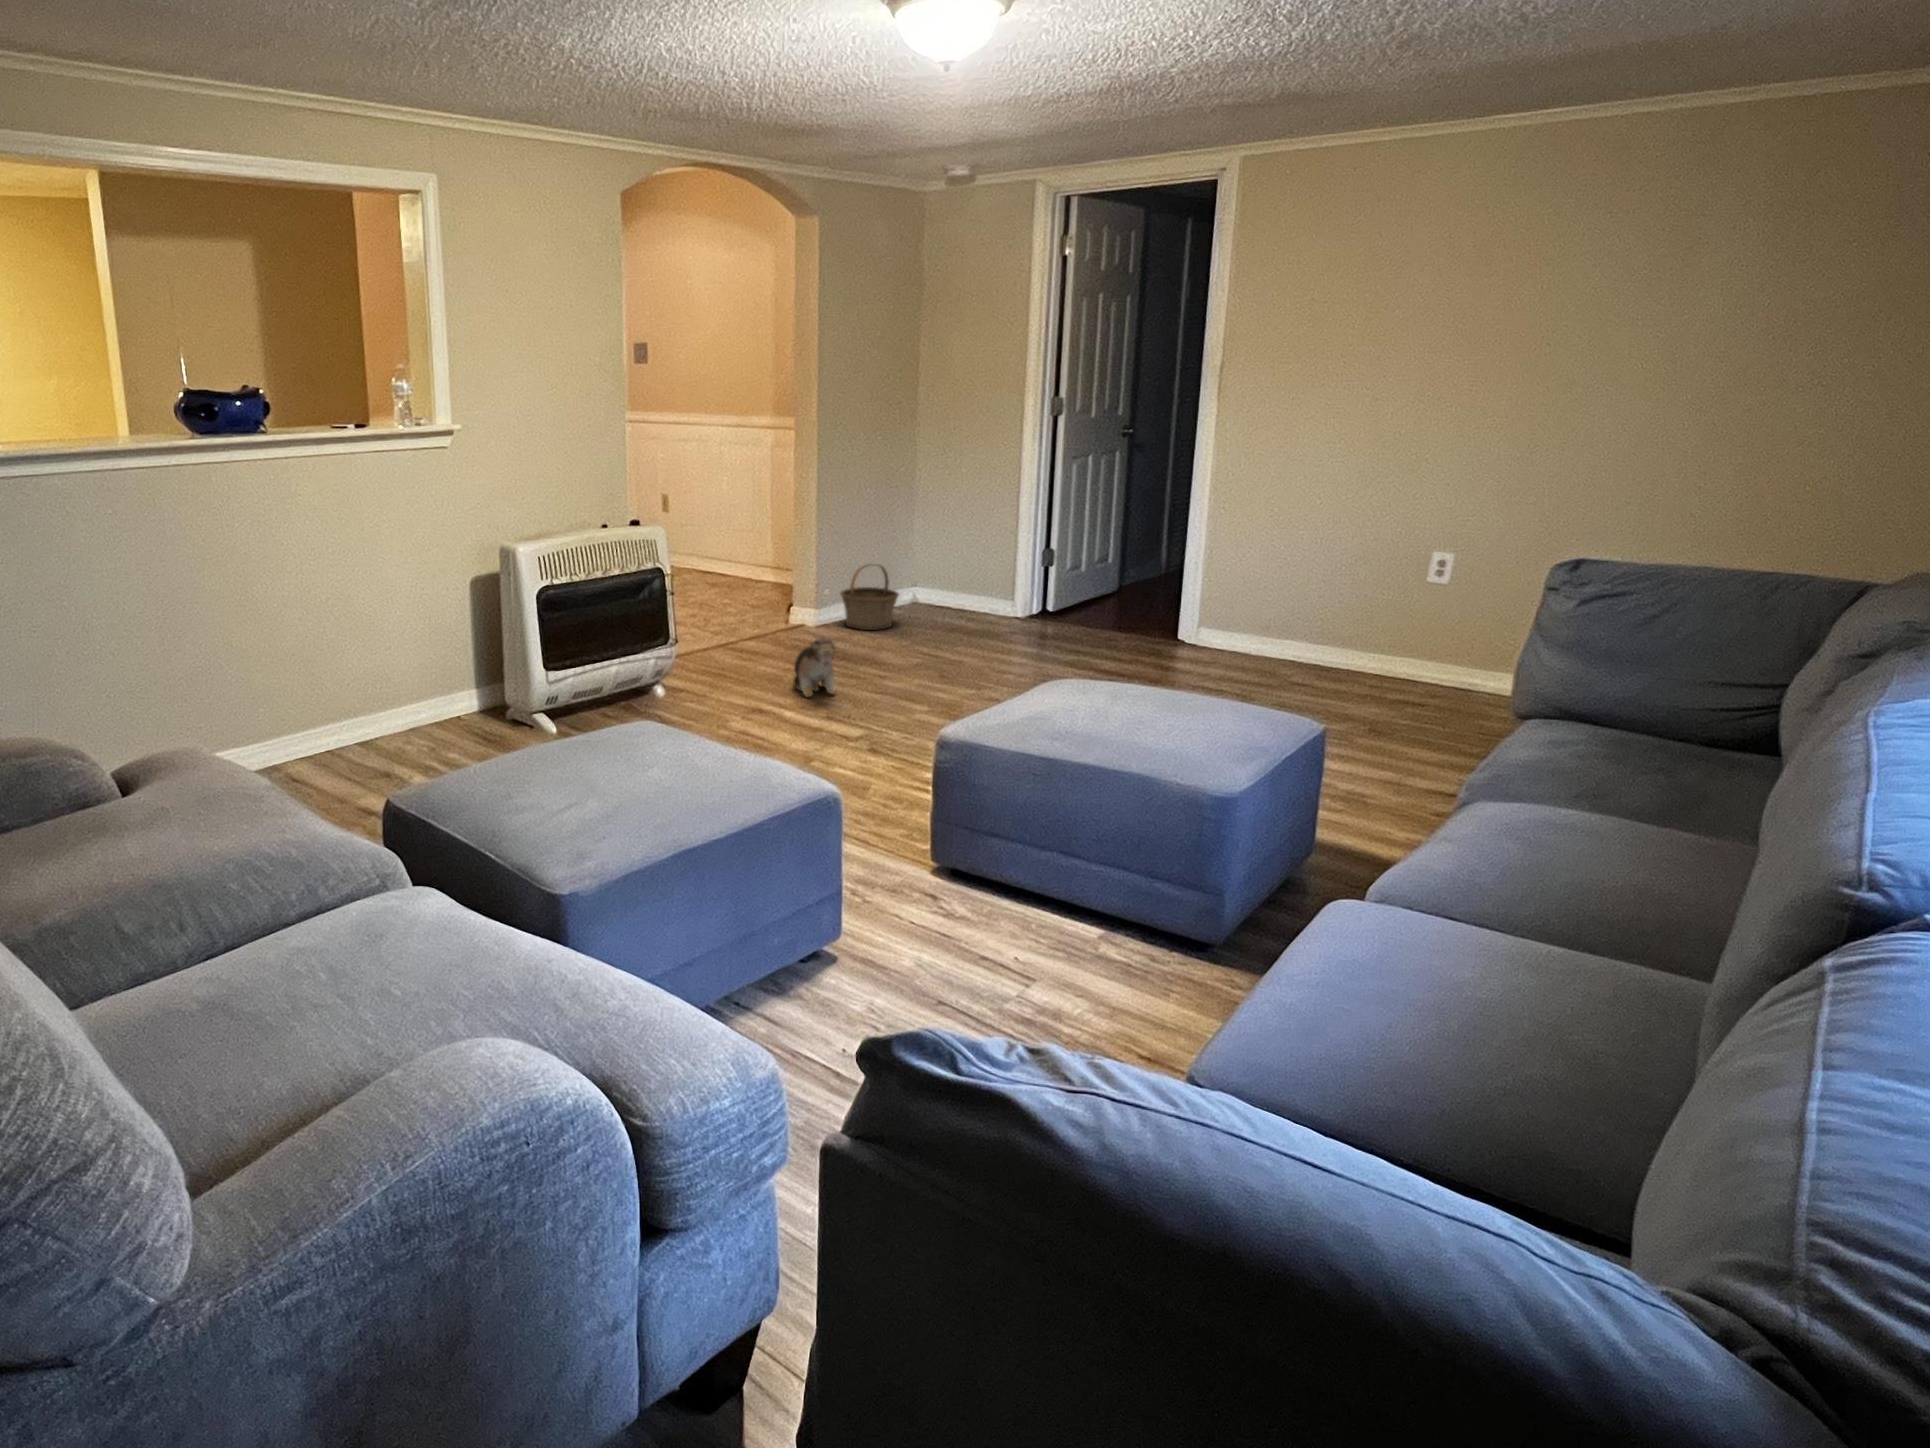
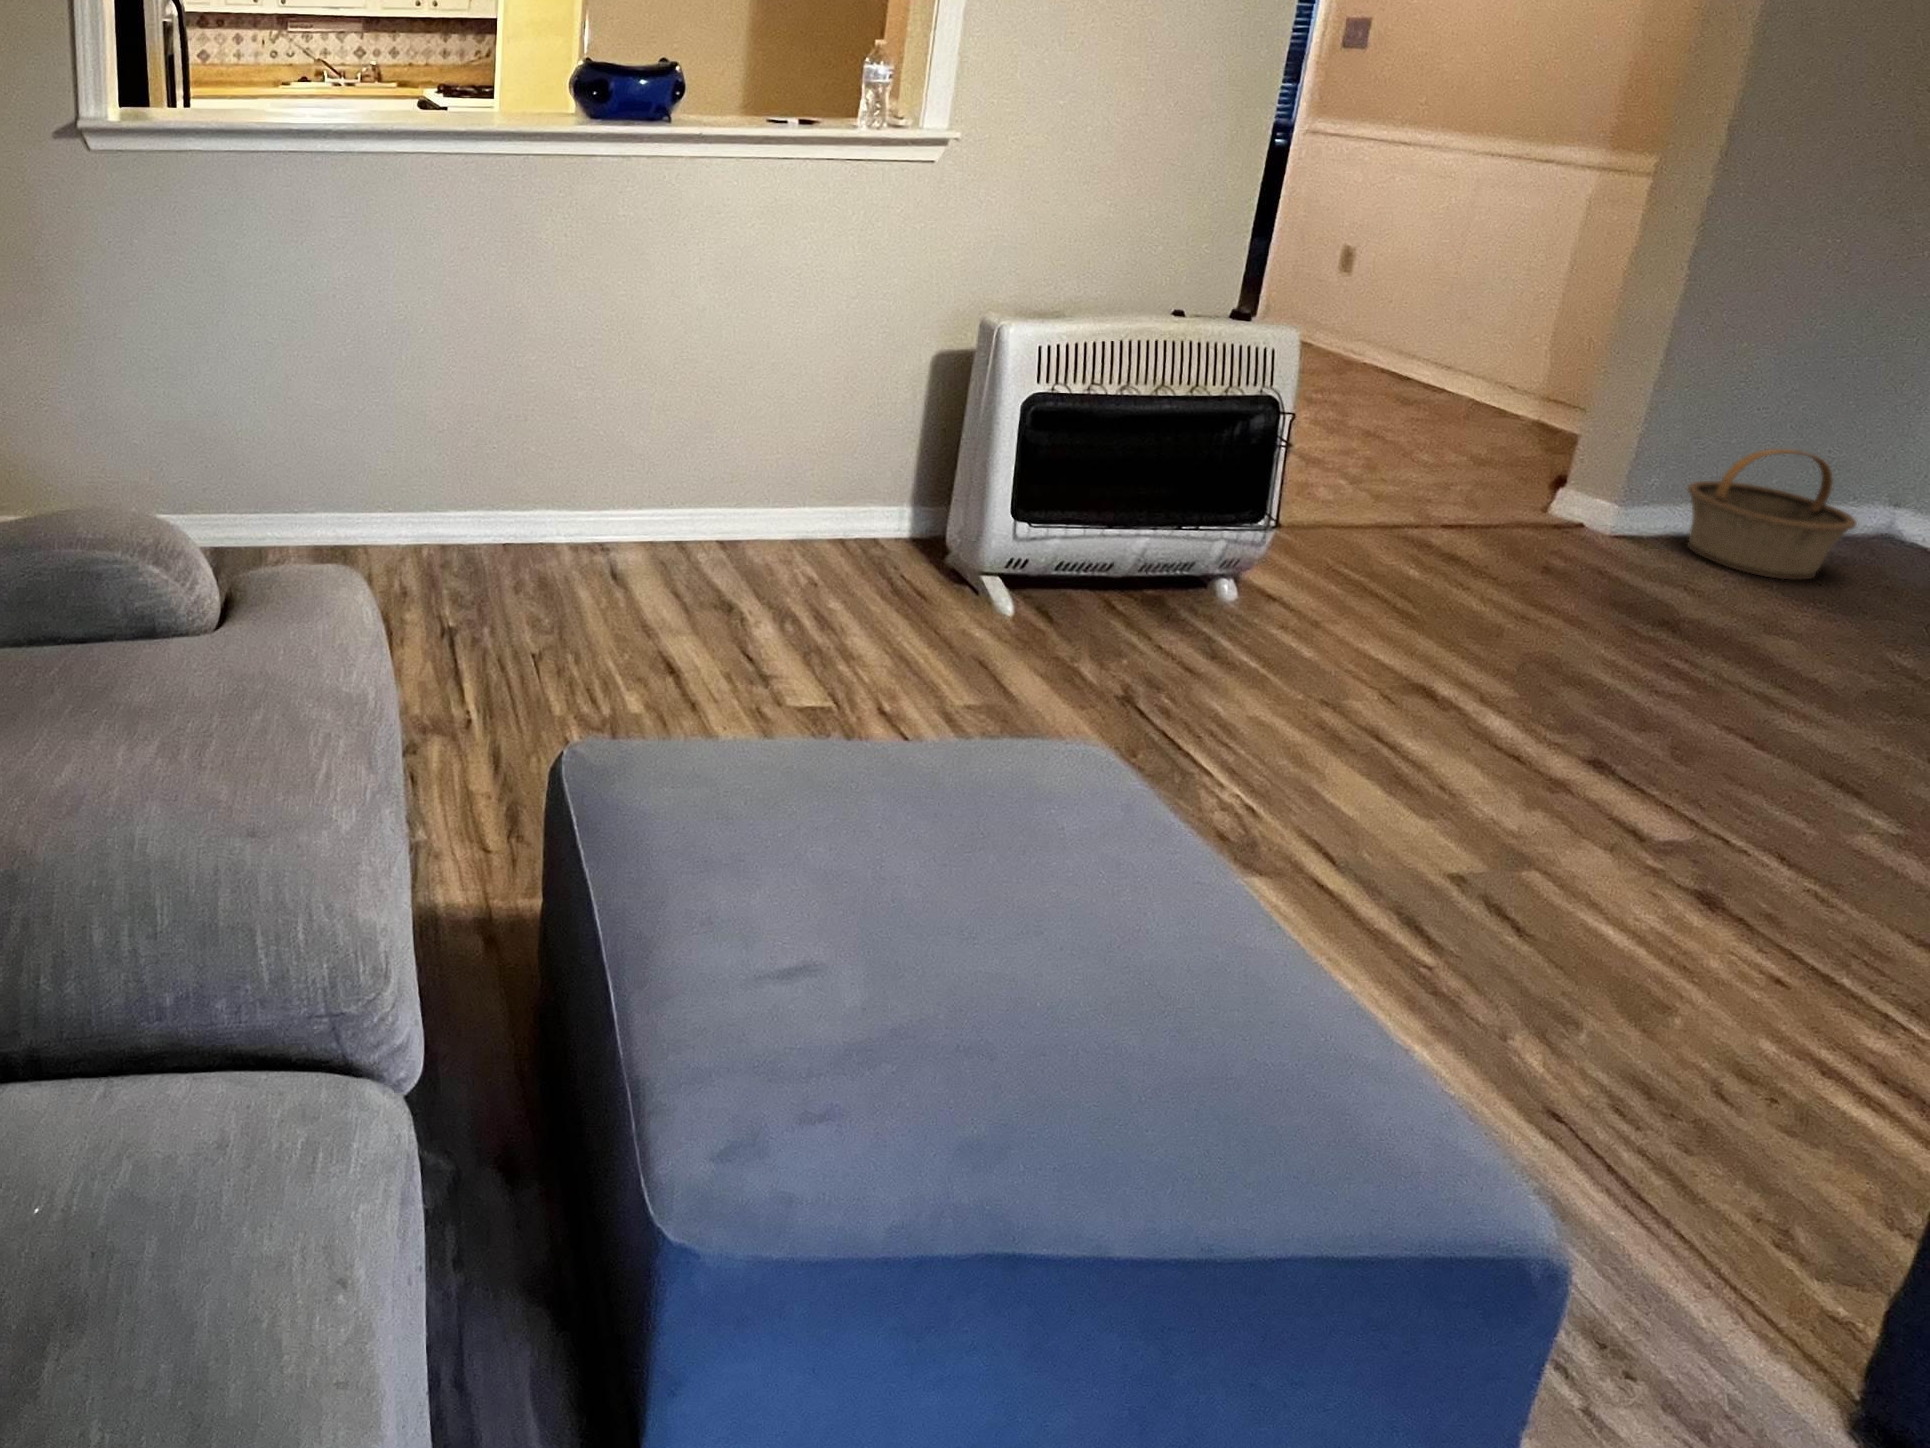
plush toy: present [793,636,835,697] -> none [1520,599,1667,711]

